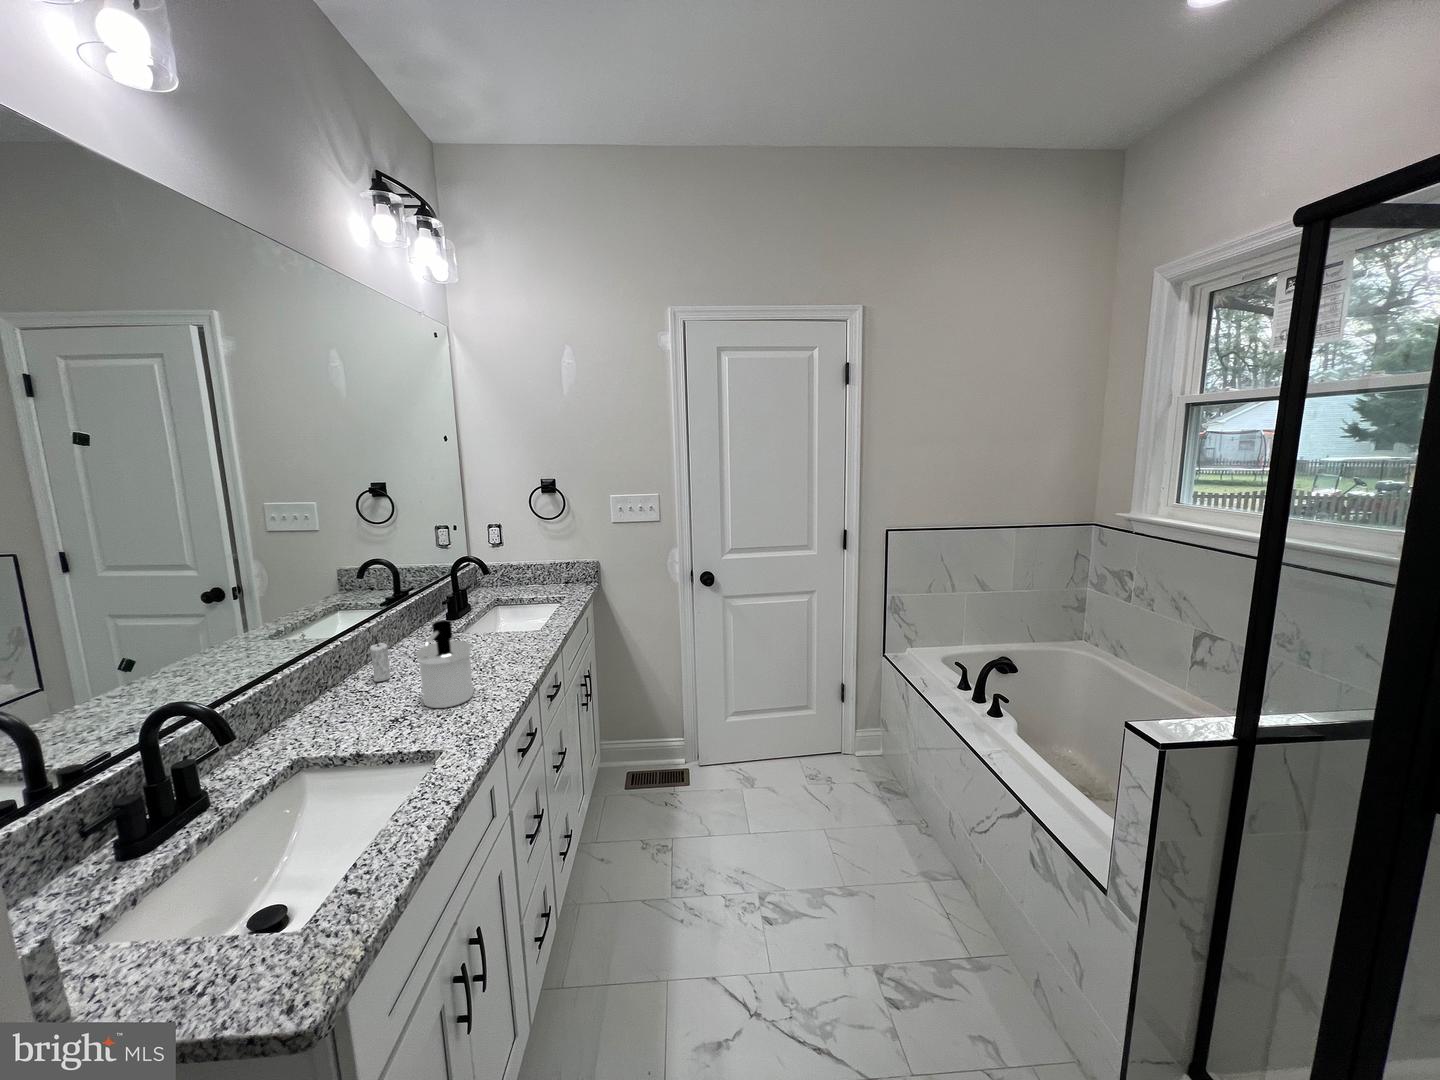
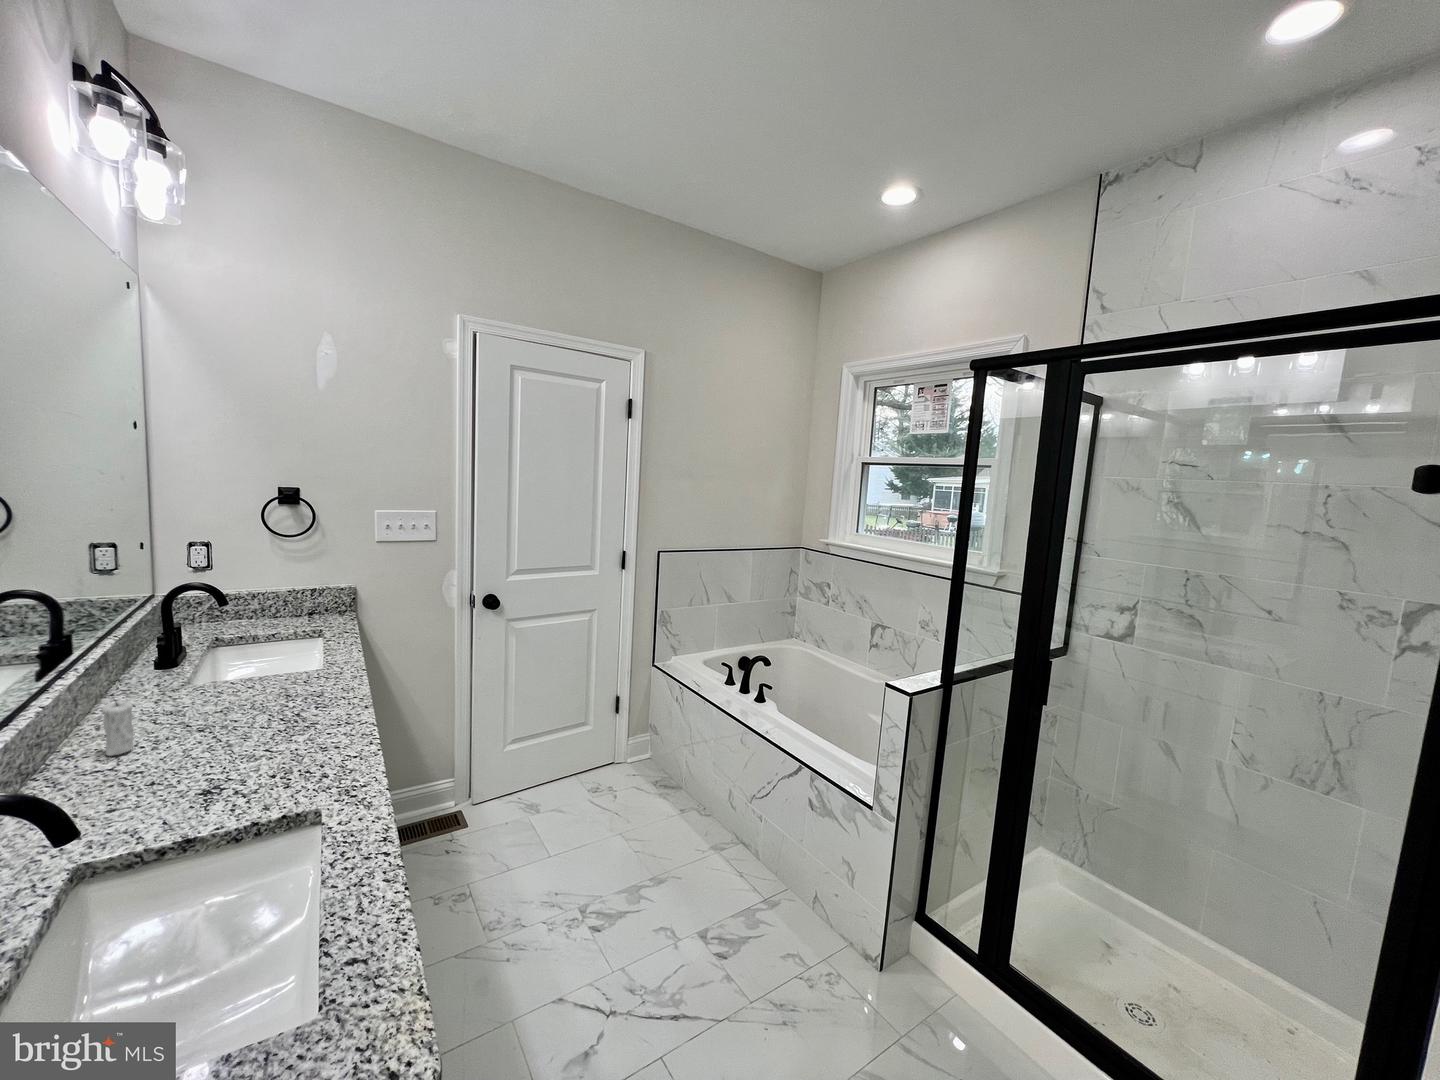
soap dispenser: present [417,620,473,708] -> none [220,659,298,771]

